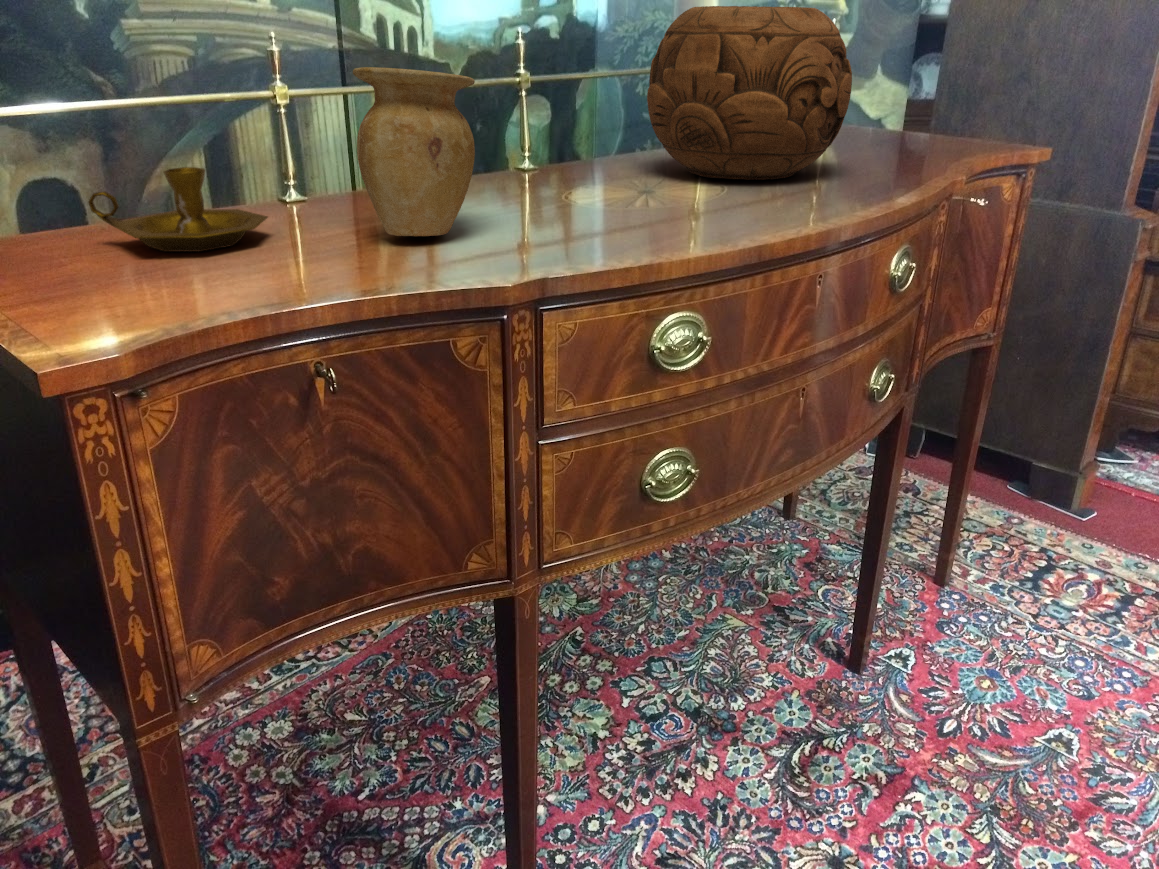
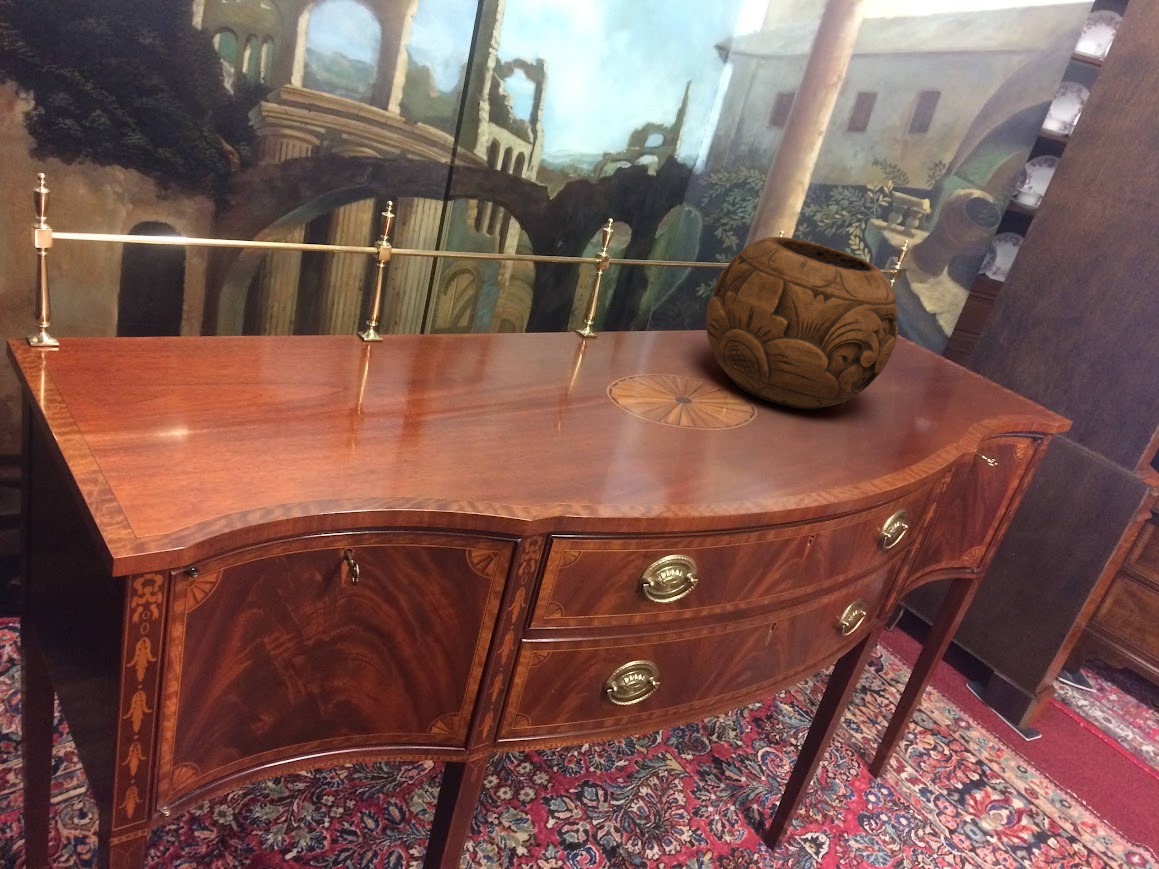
vase: present [353,67,475,236] -> none [426,274,546,431]
candlestick: present [88,167,268,252] -> none [184,313,337,395]

